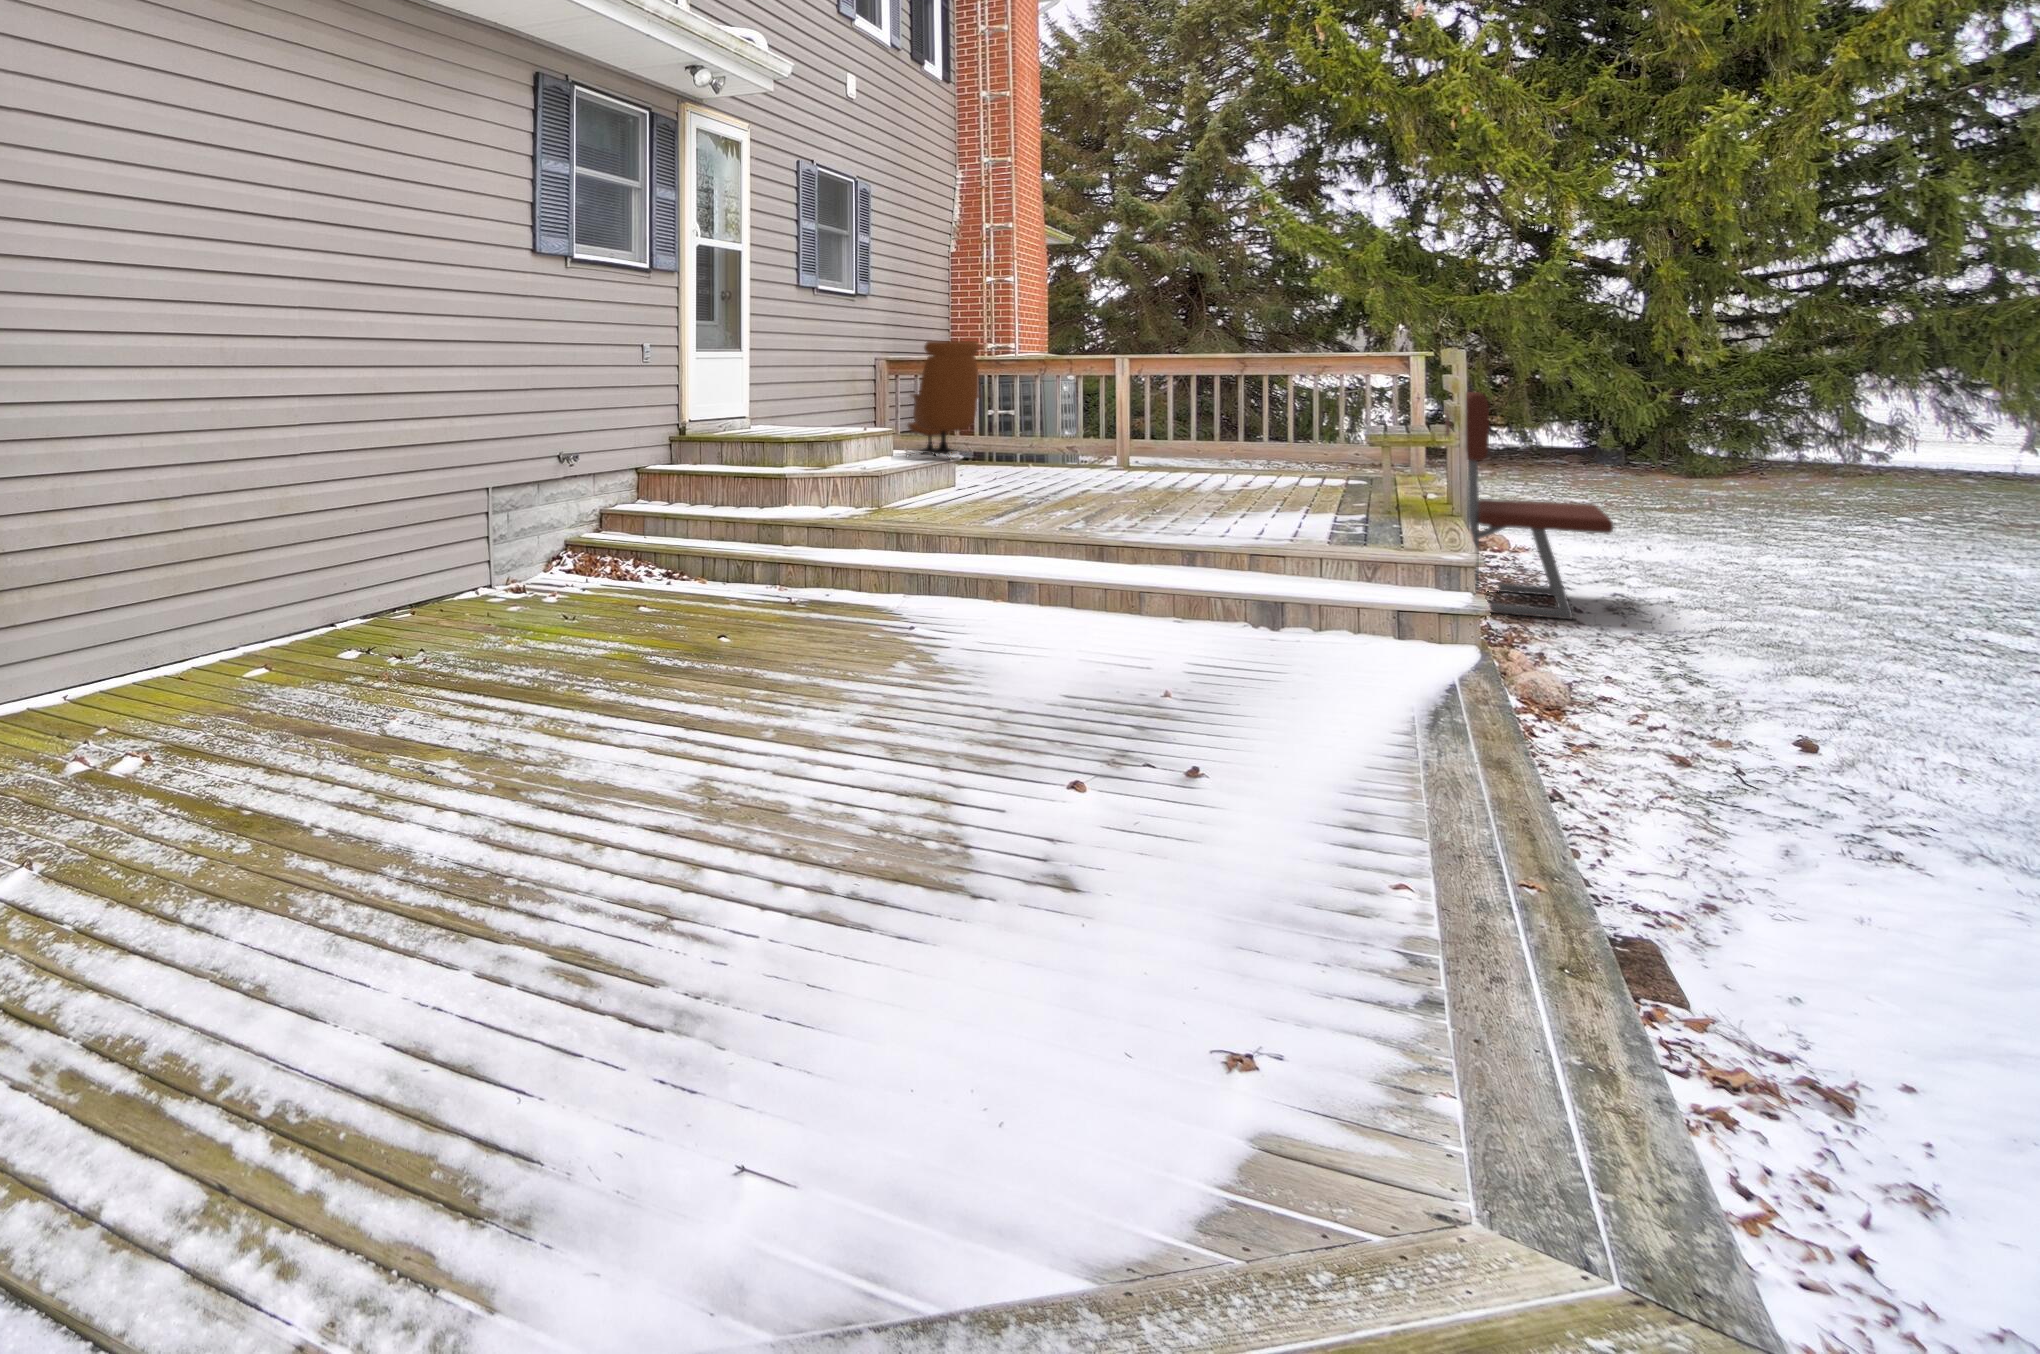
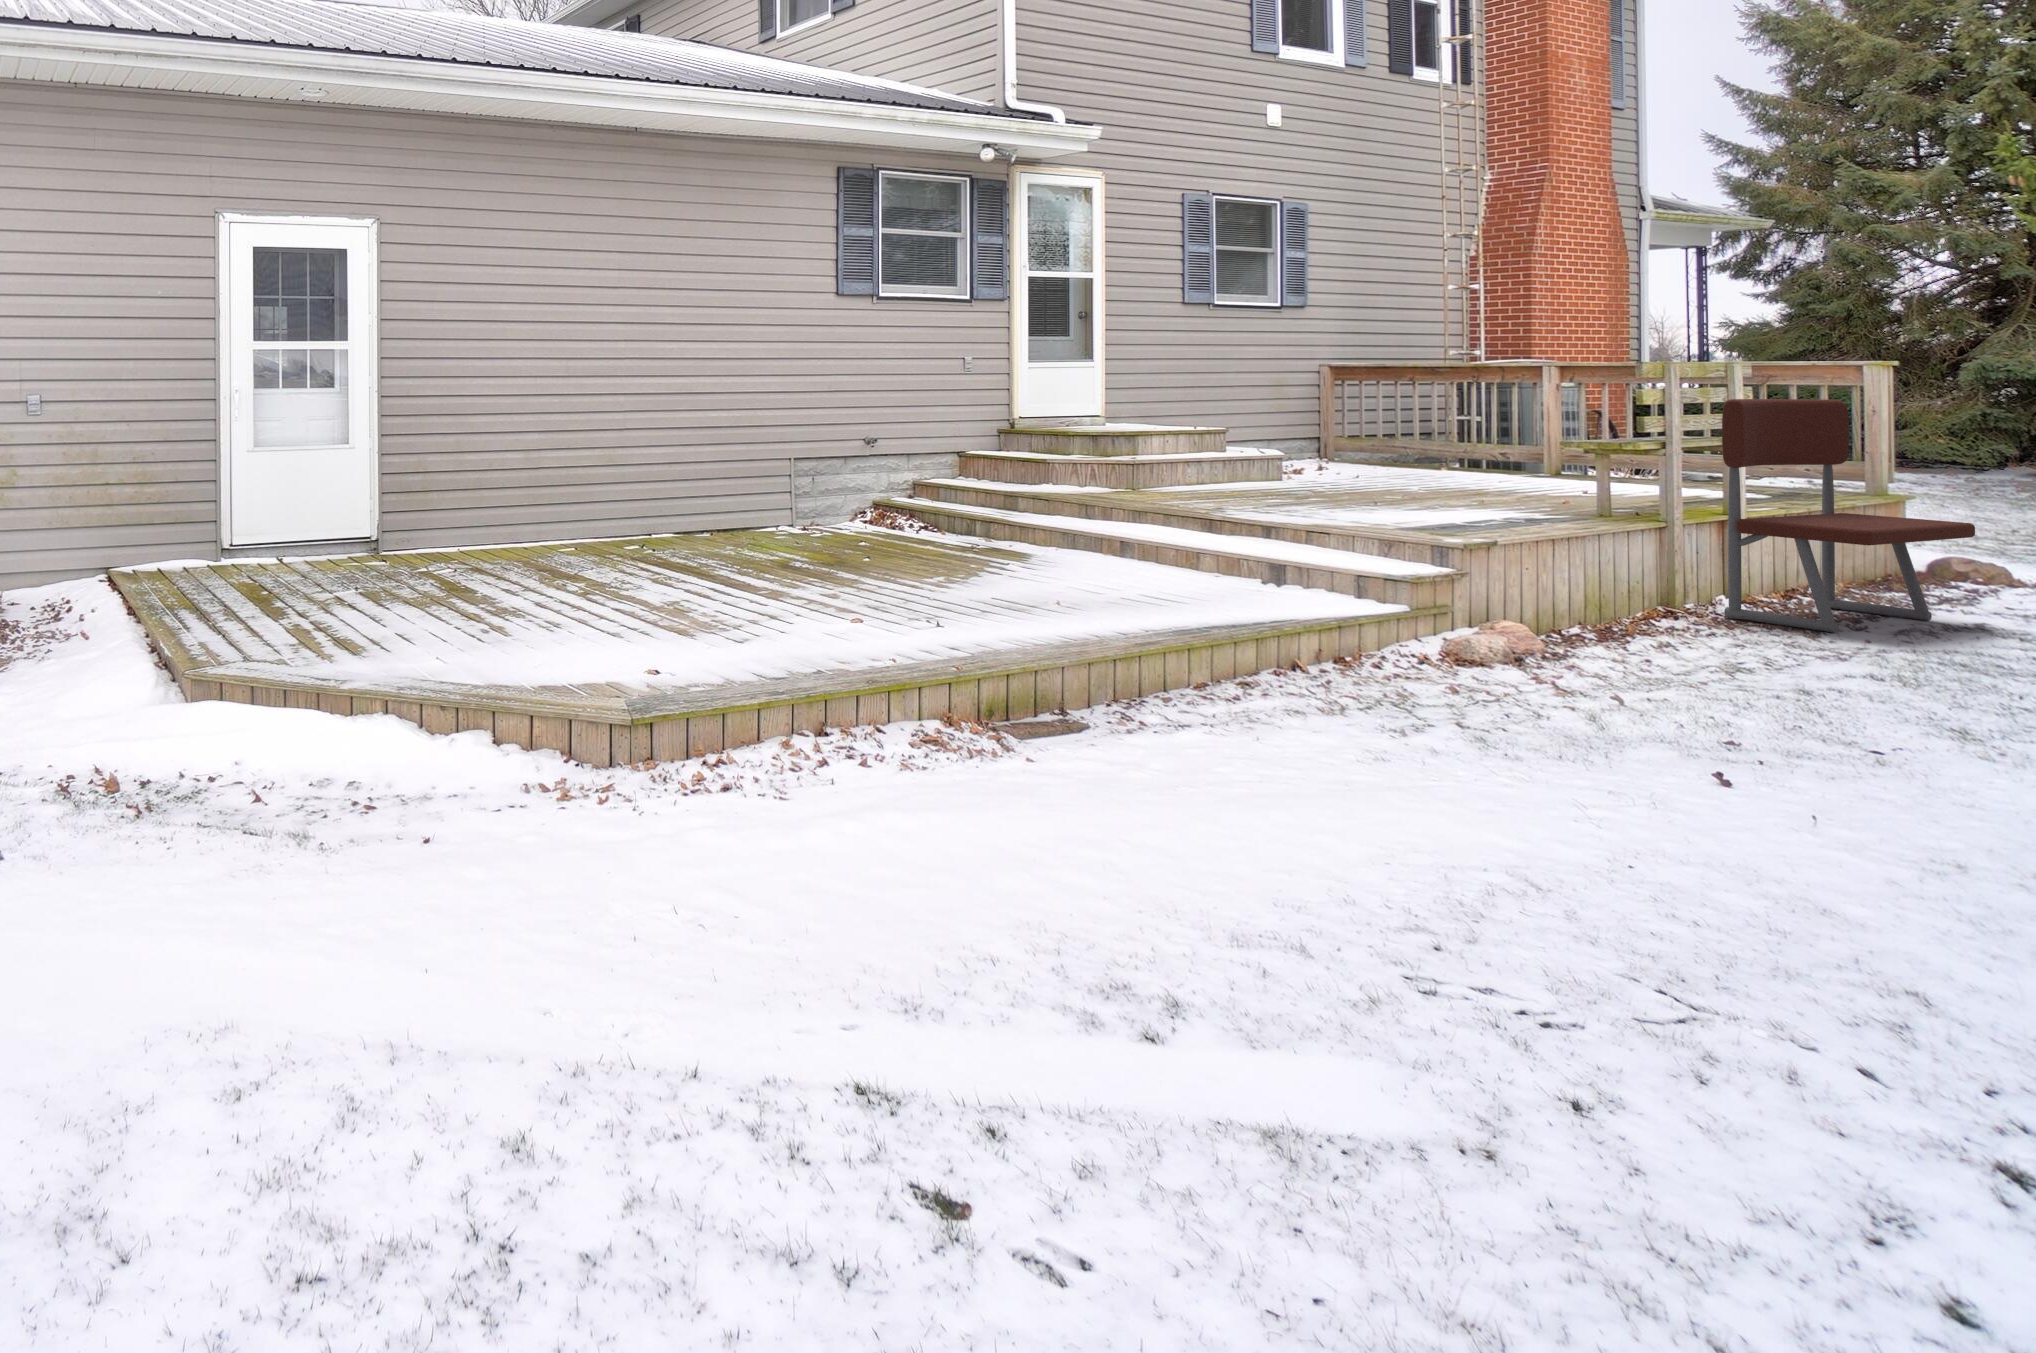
lounge chair: present [908,341,980,458] -> none [1338,349,1419,463]

